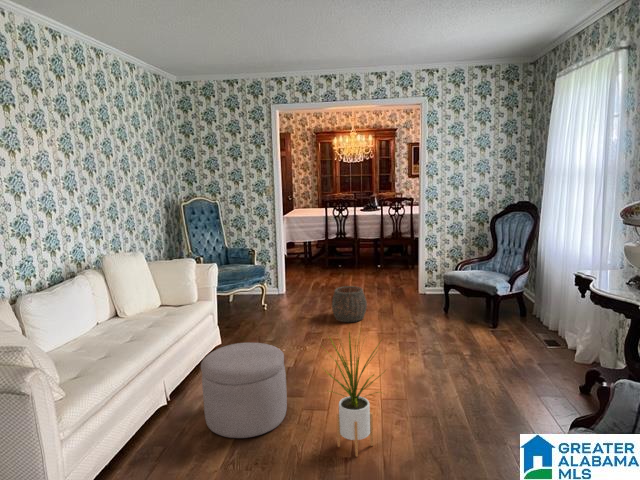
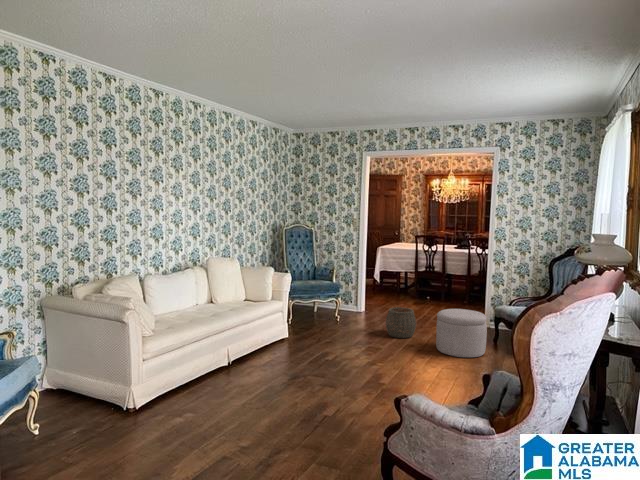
house plant: present [325,332,382,457] -> none [310,318,359,413]
ottoman: present [201,342,287,438] -> present [436,309,487,358]

